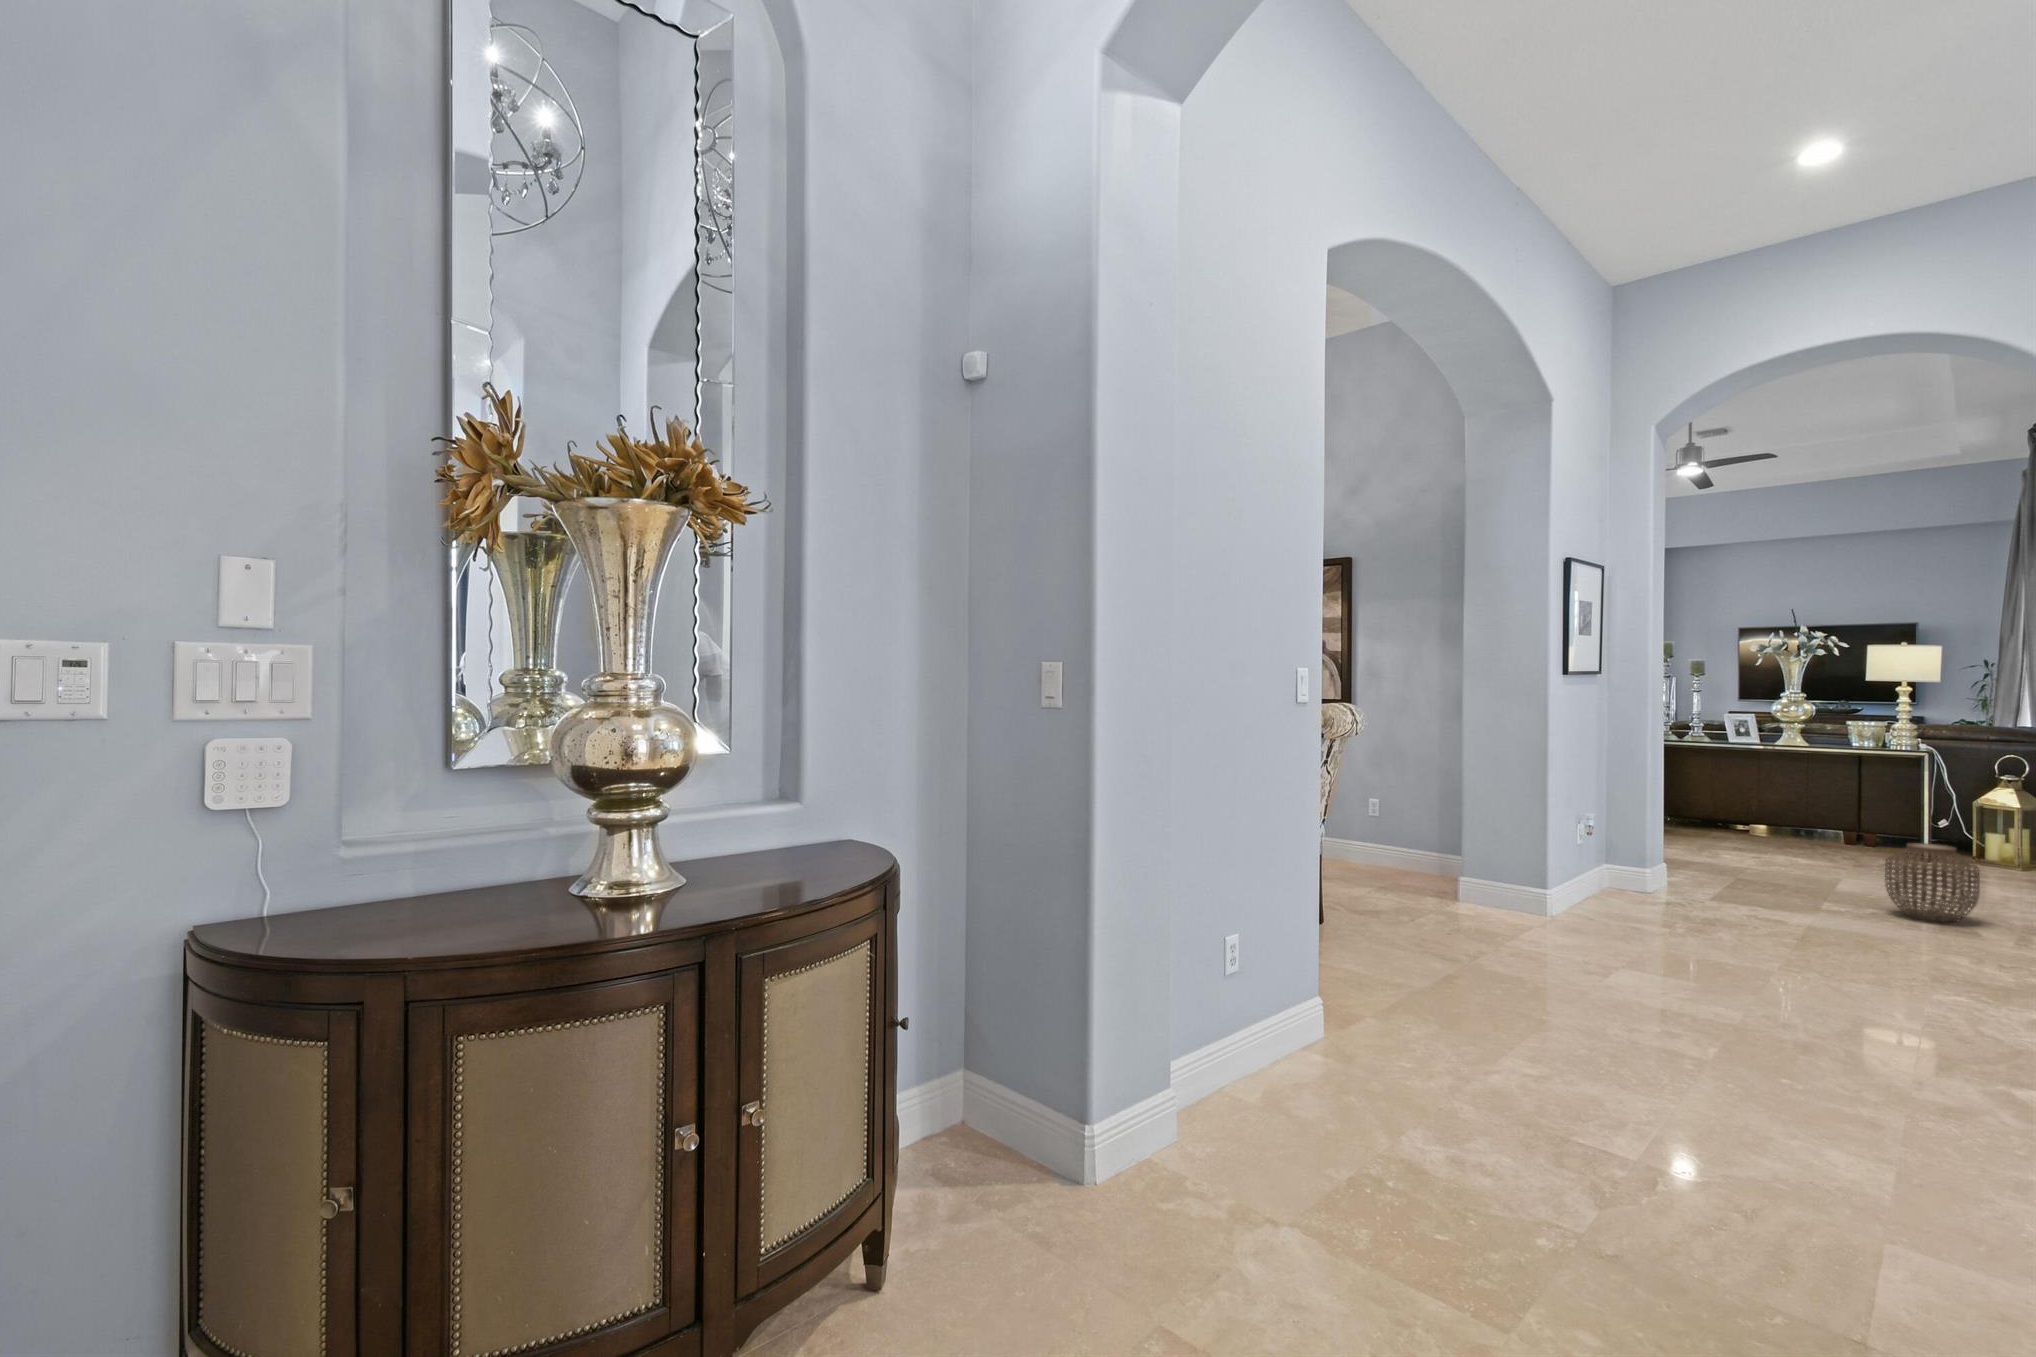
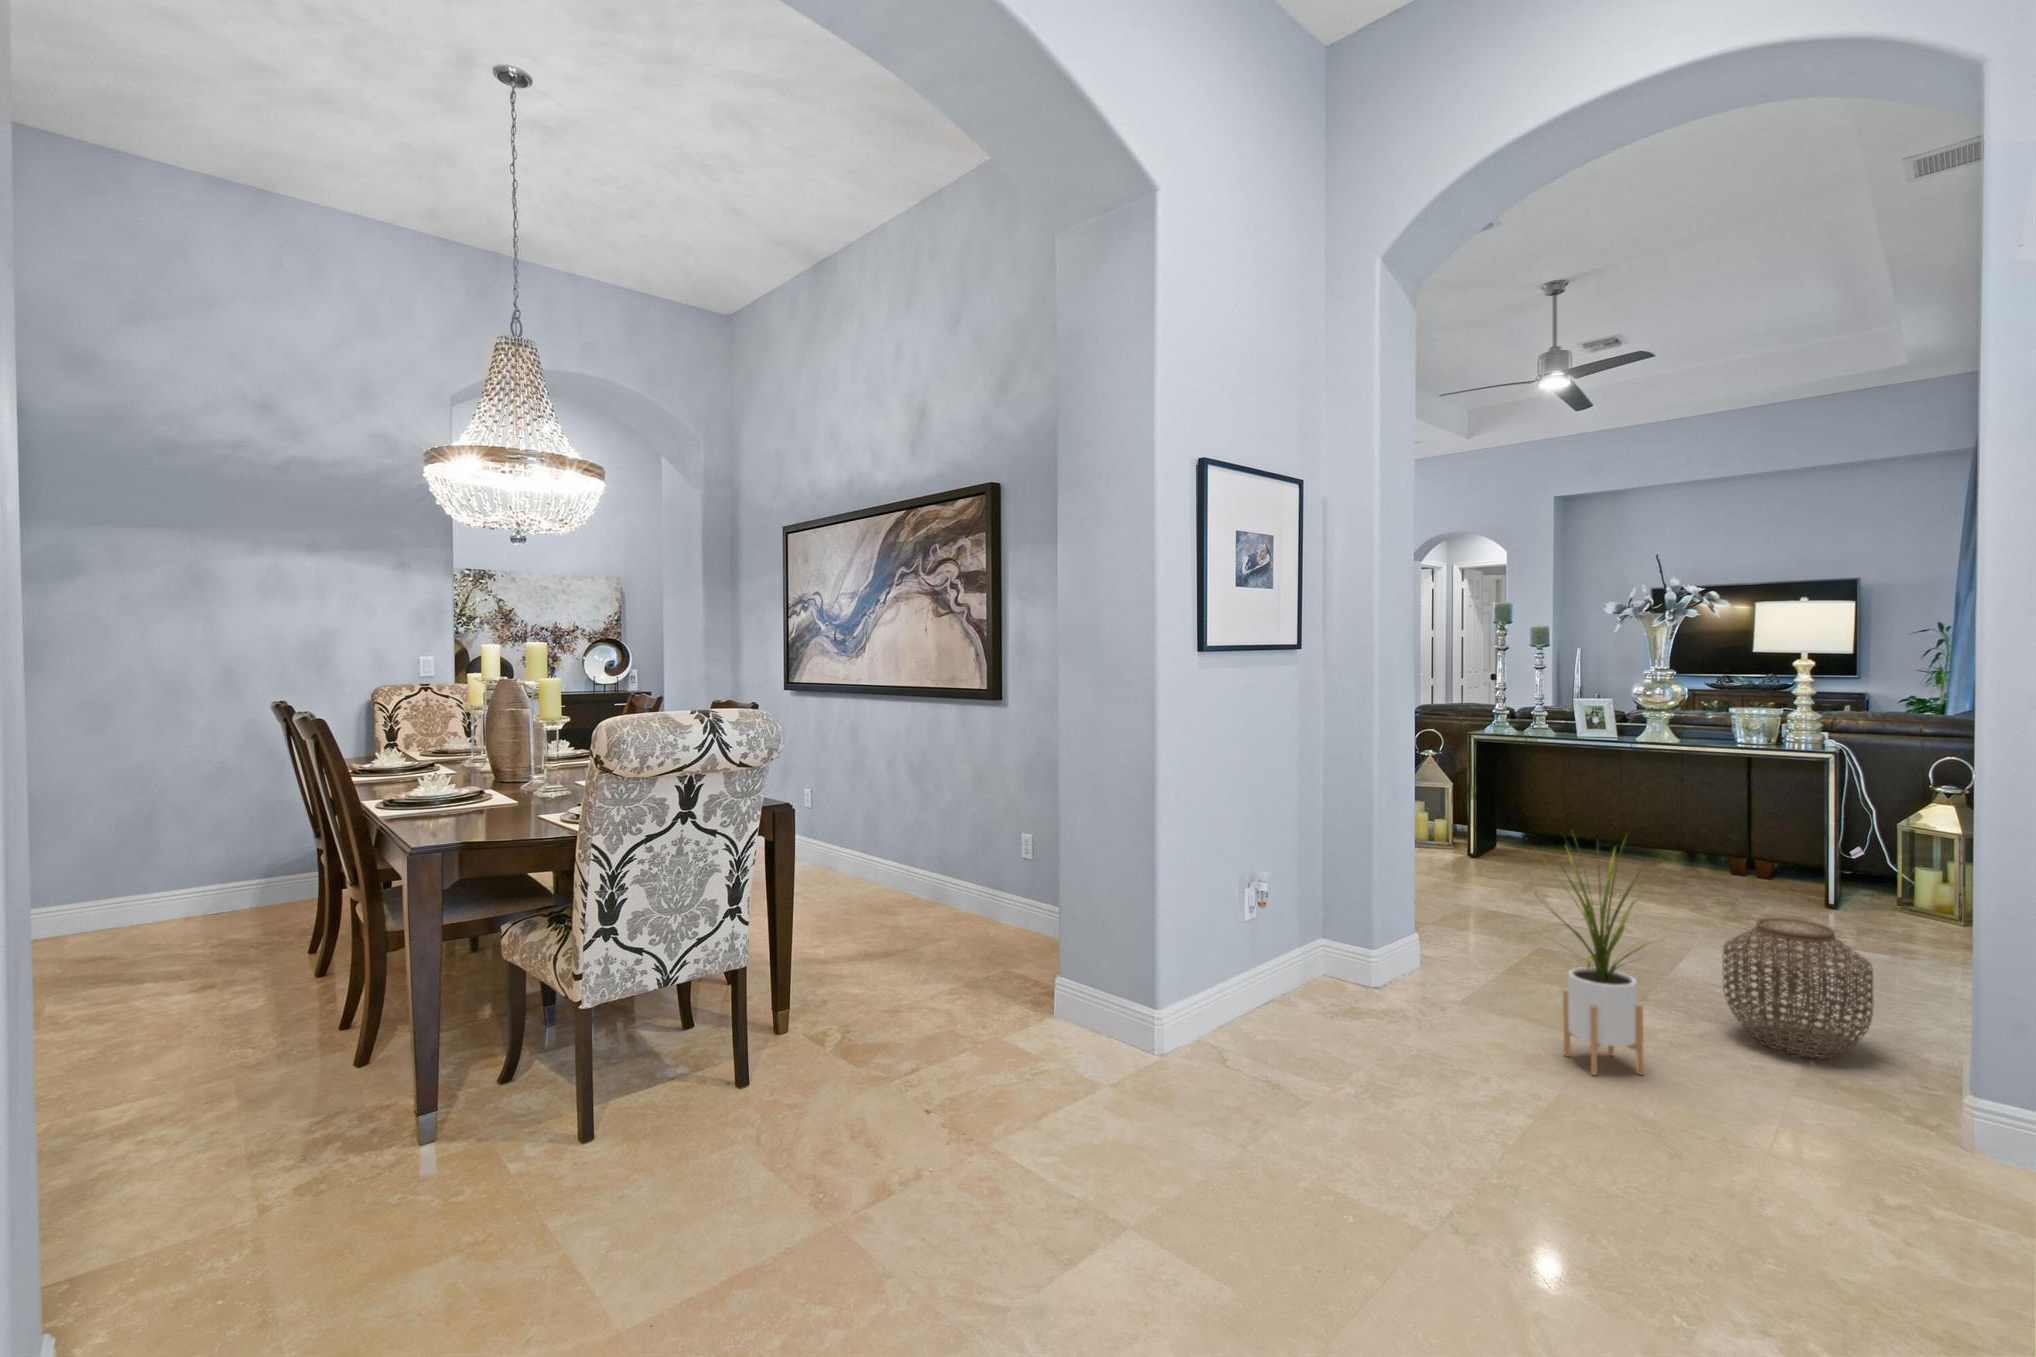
house plant: none [1777,785,1871,927] -> present [1541,847,1661,1076]

